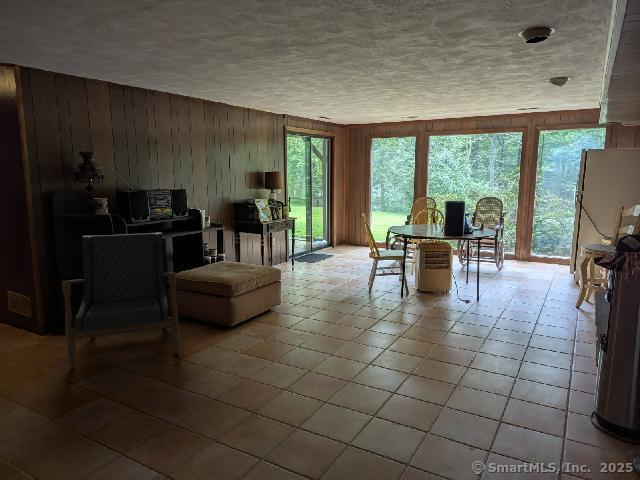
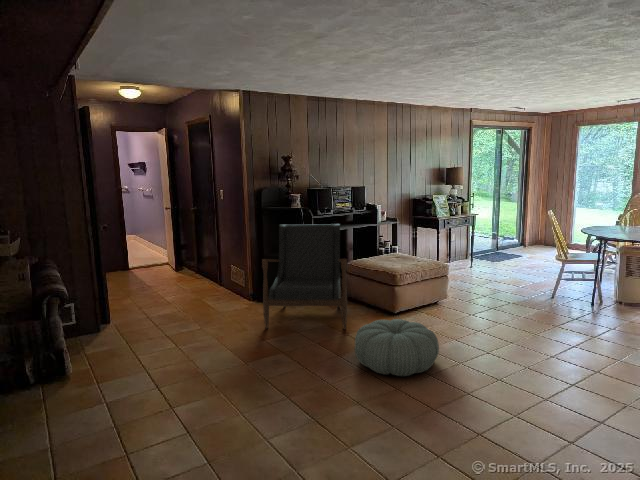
pouf: none [196,335,290,402] -> present [355,319,439,376]

